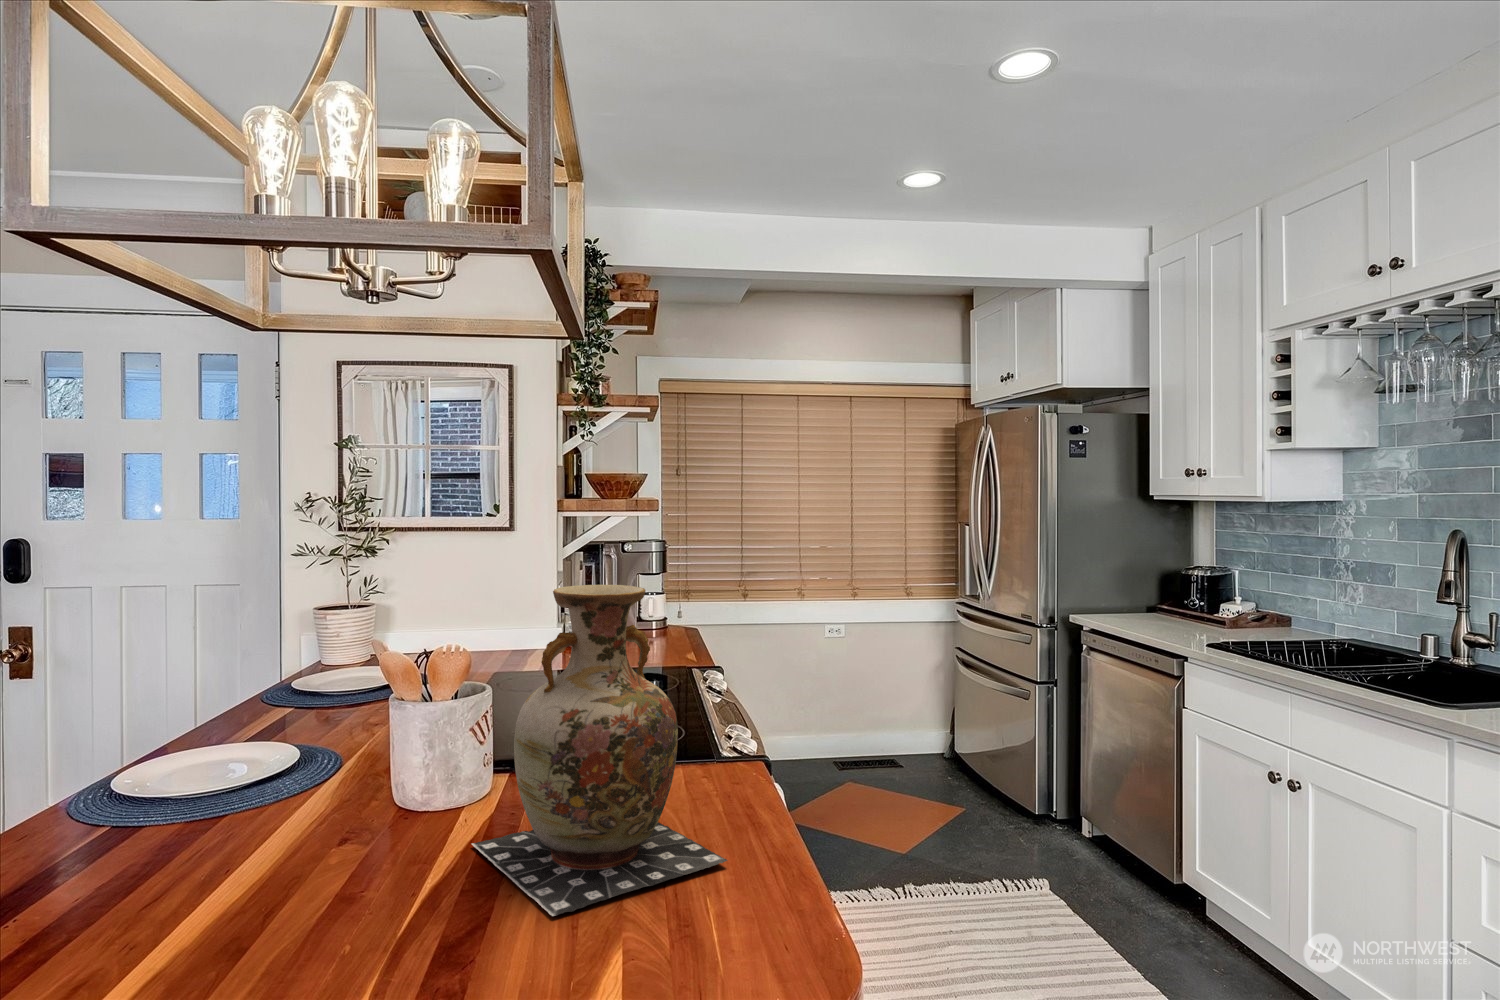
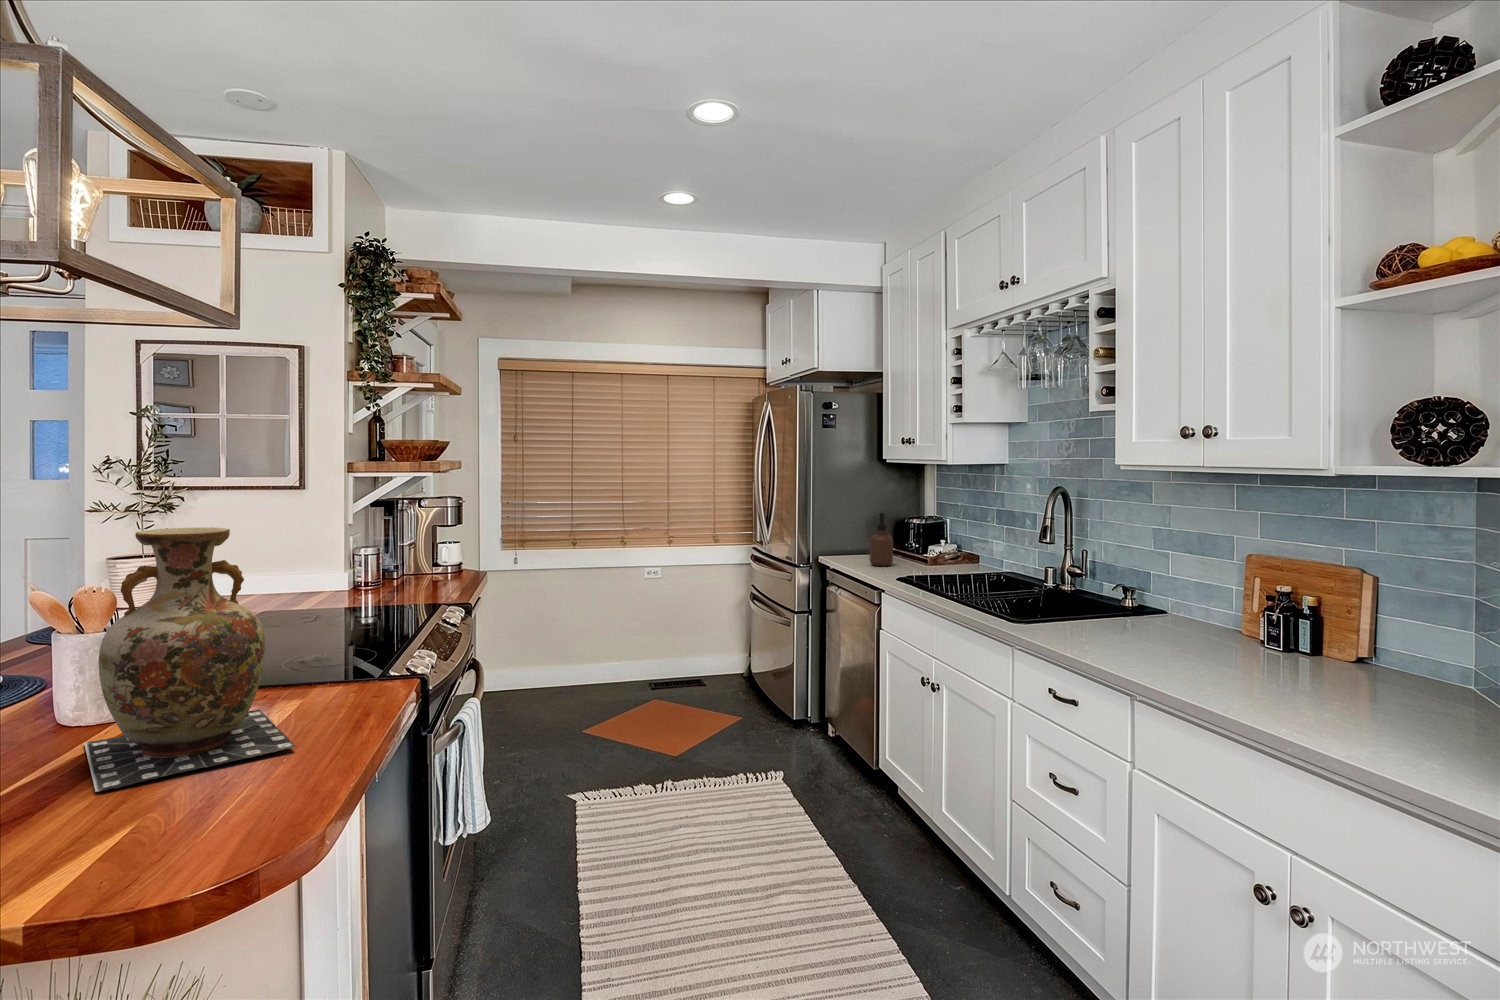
soap dispenser: none [1143,560,1174,626] -> present [870,513,893,566]

